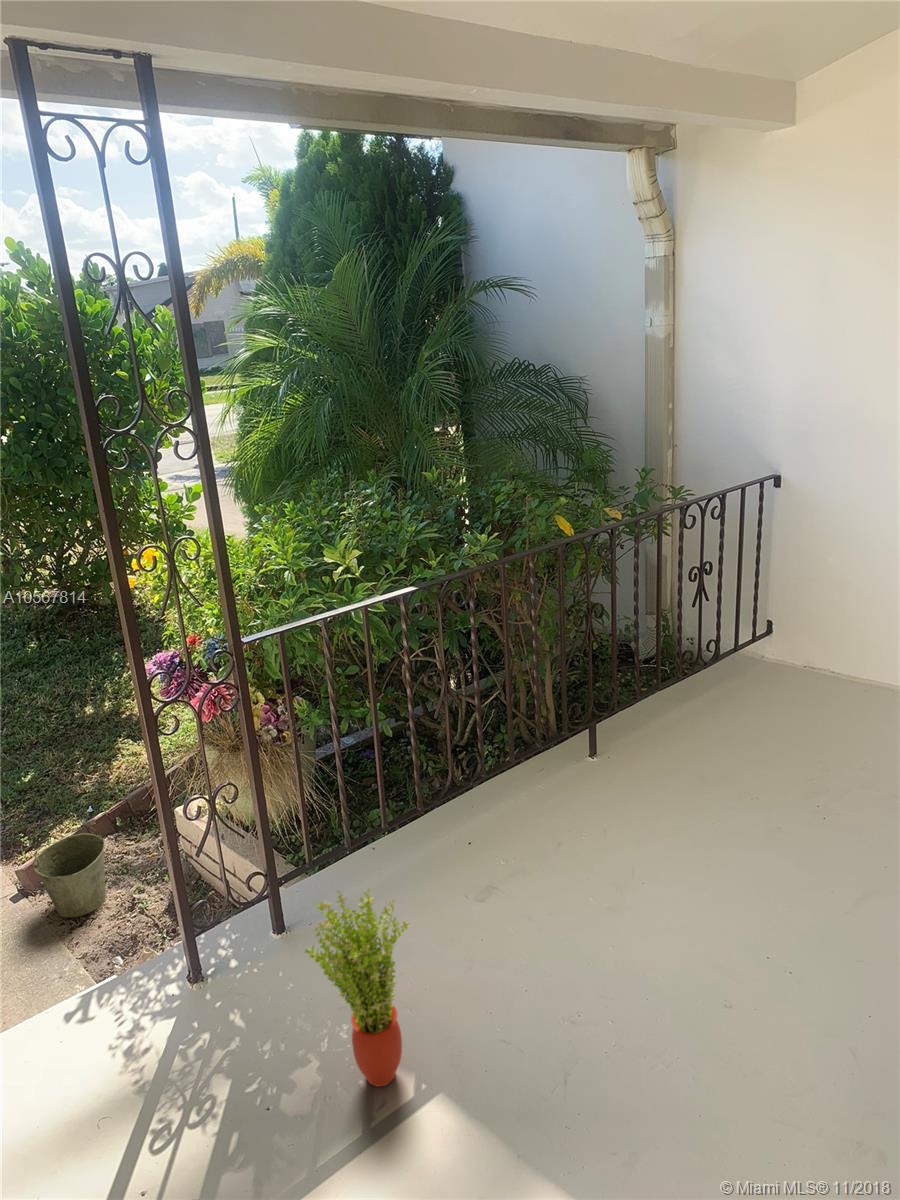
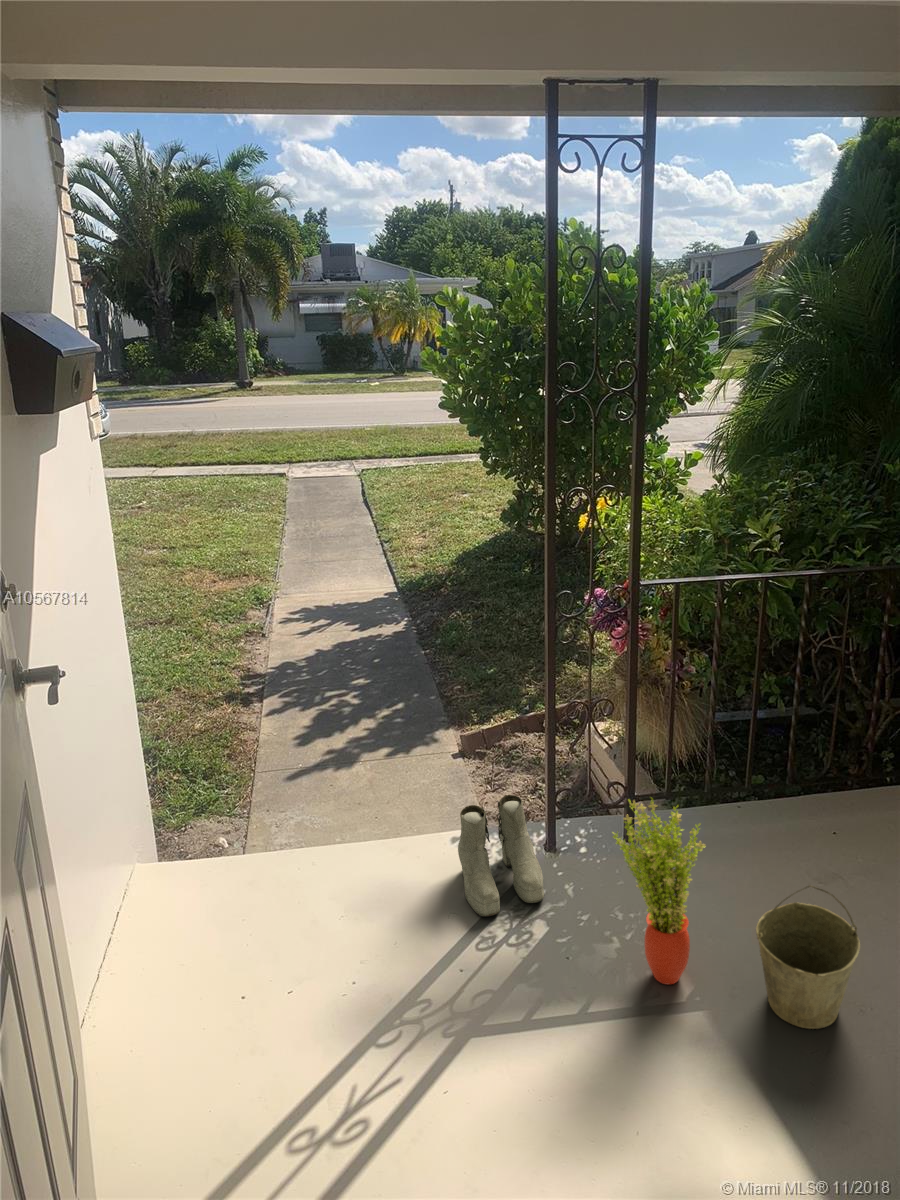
bucket: present [33,819,106,917] -> present [756,885,860,1029]
boots: none [82,936,211,1106] -> present [458,795,544,917]

